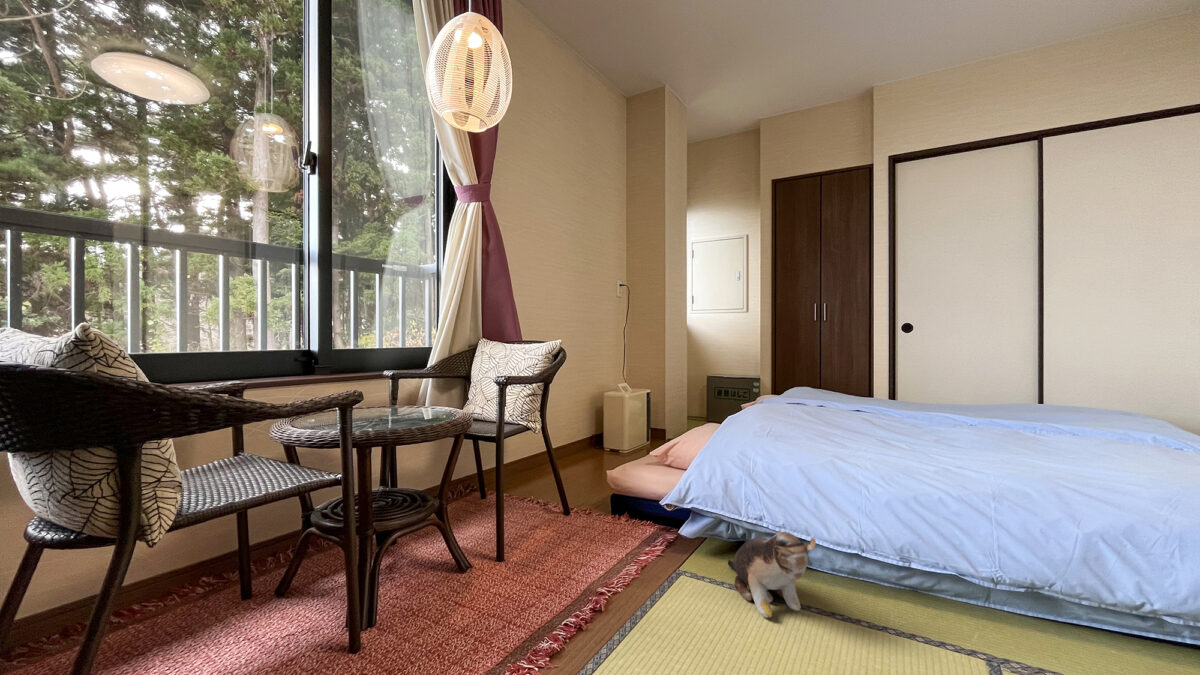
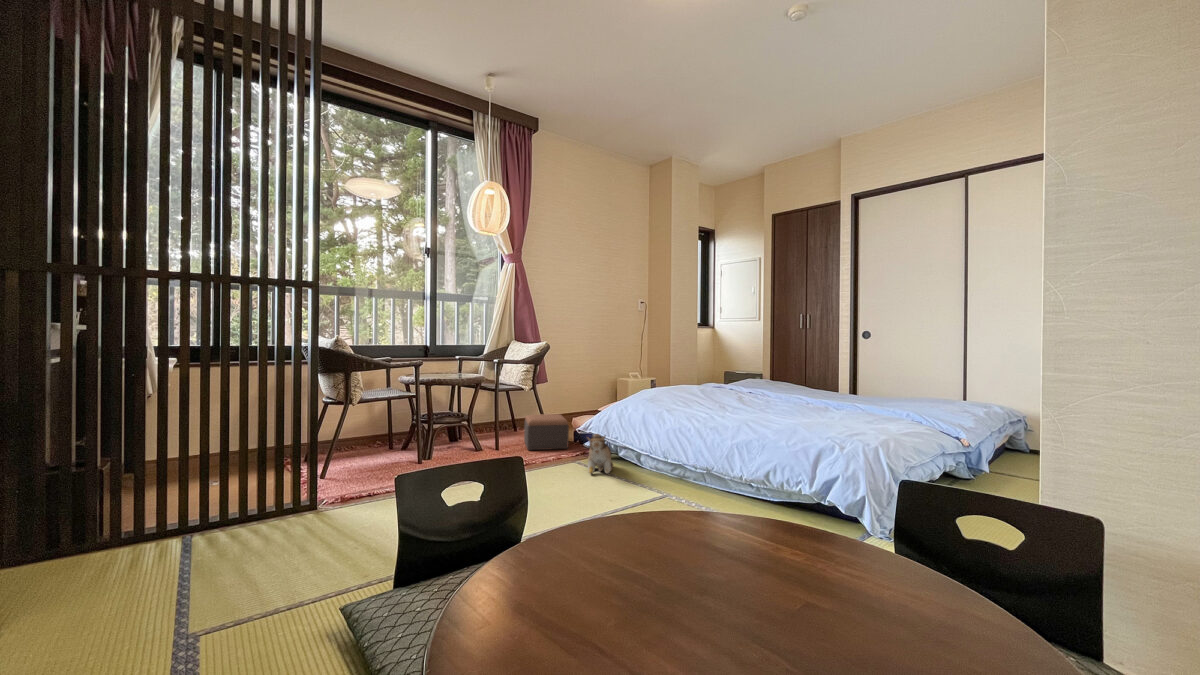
footstool: none [530,467,626,550] -> present [524,414,569,450]

